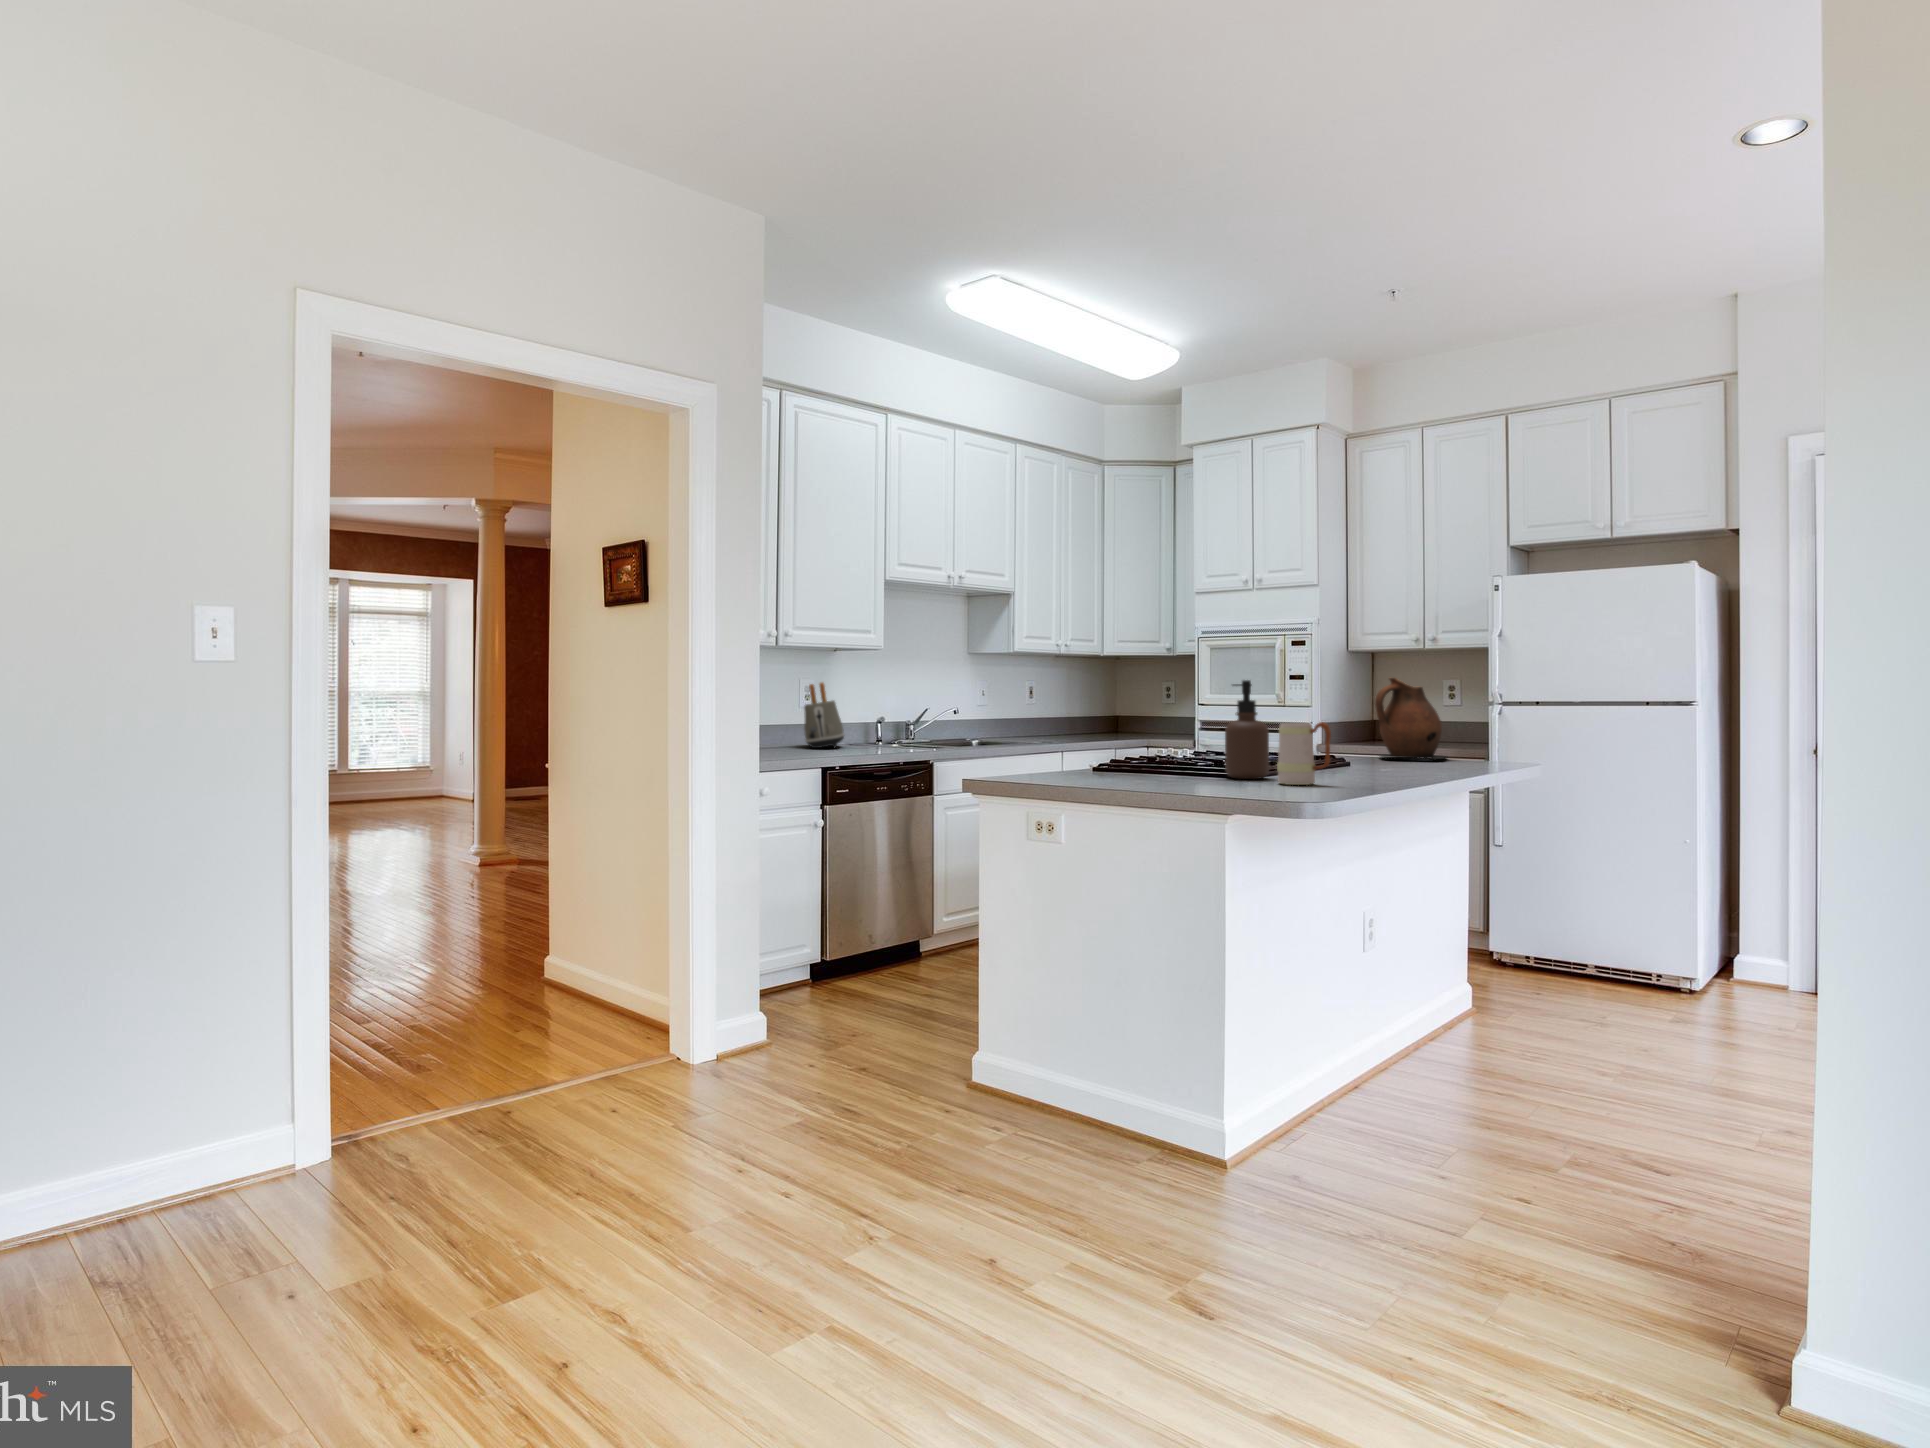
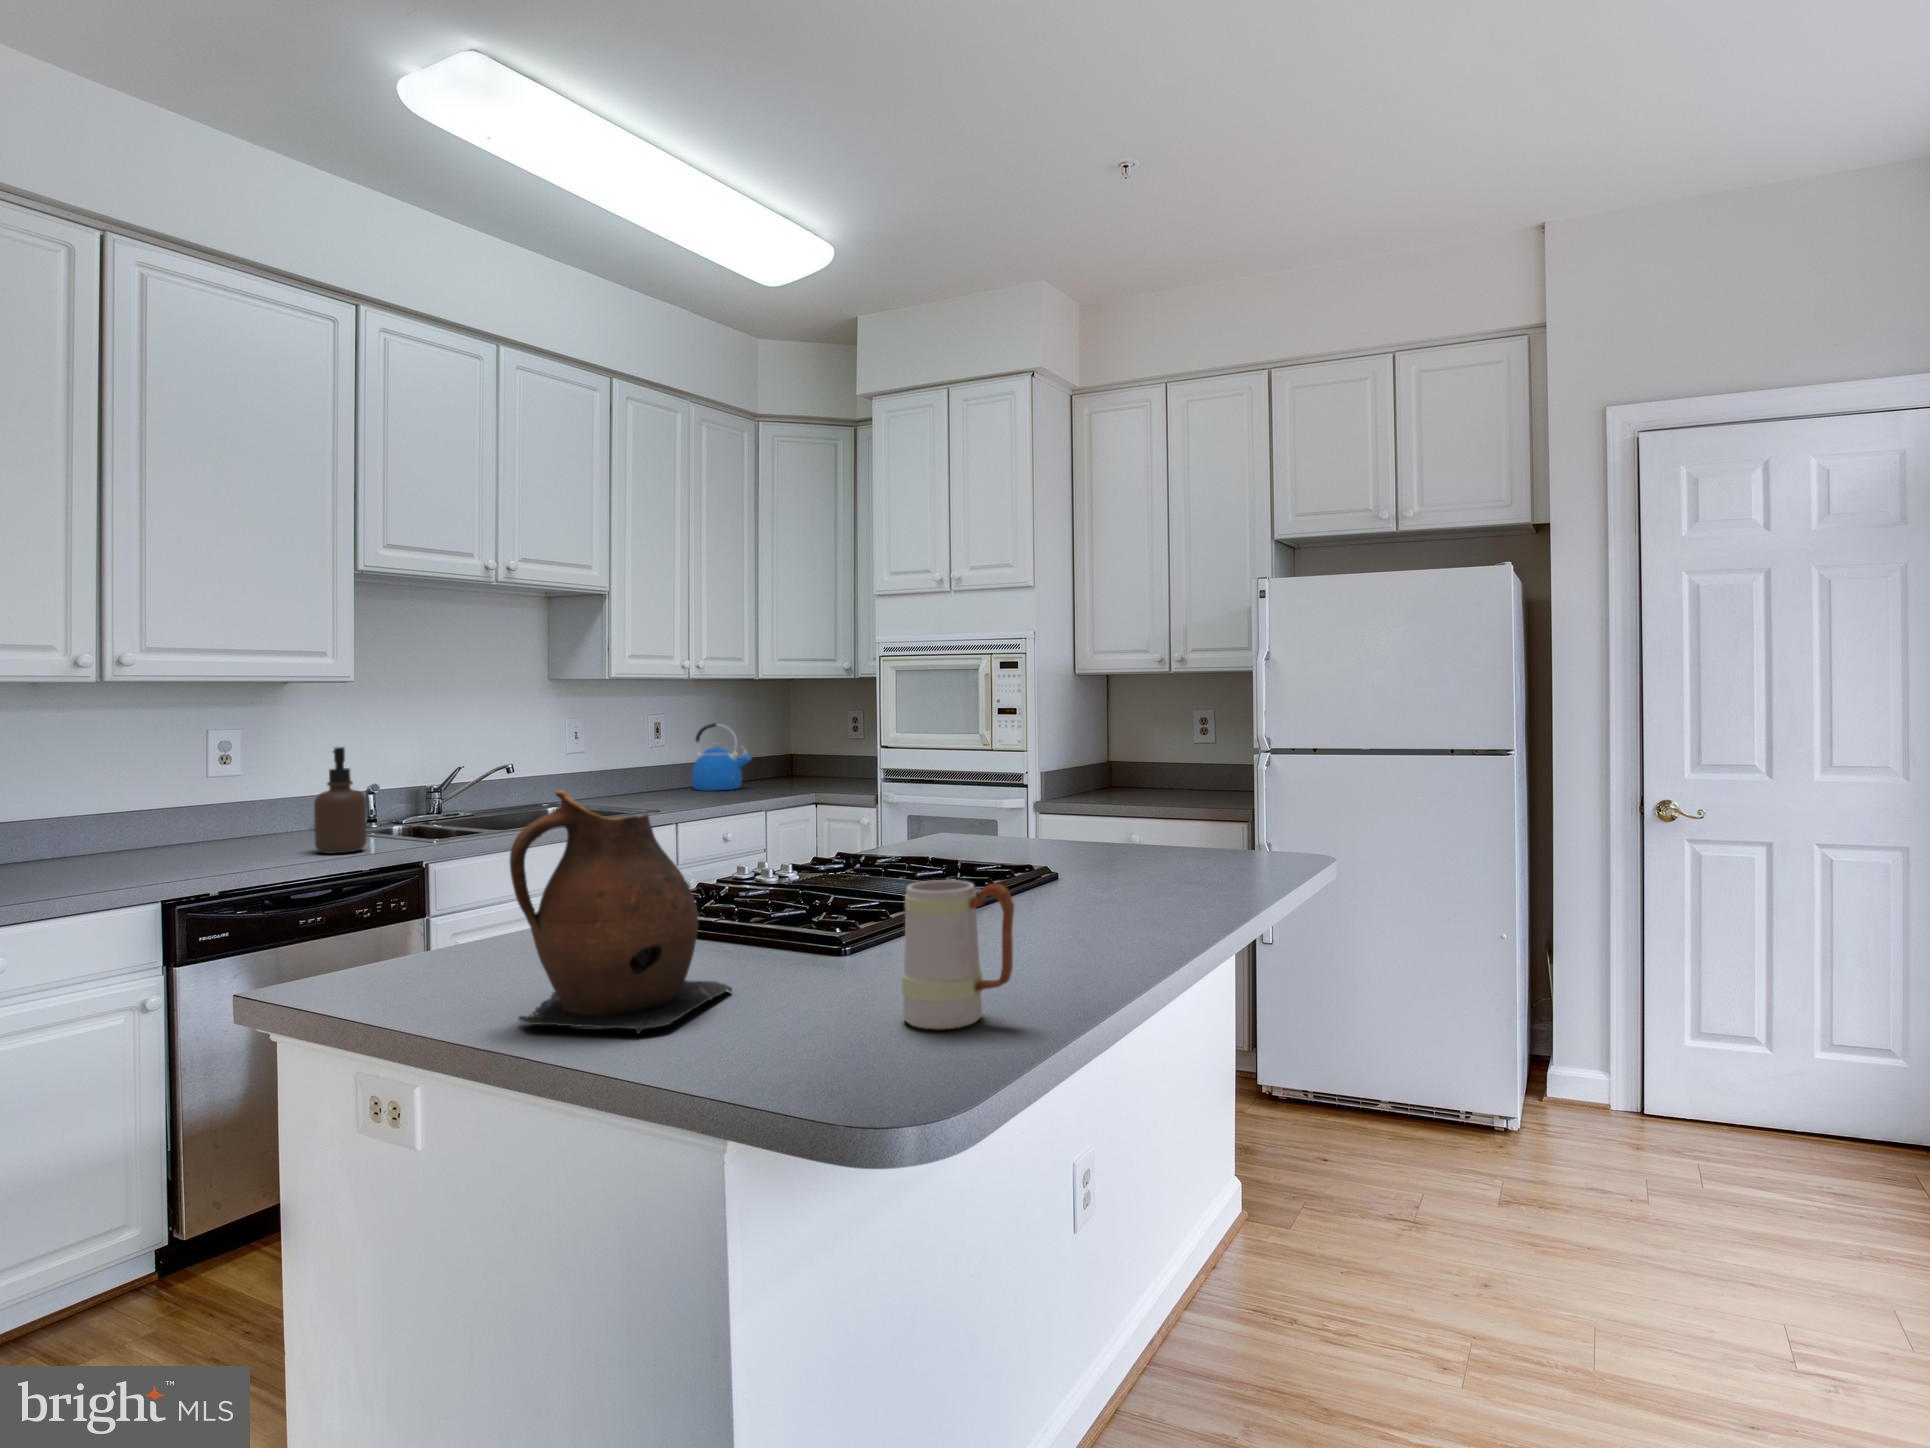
ceramic pitcher: present [1375,678,1446,759] -> present [509,790,732,1034]
soap dispenser: present [1225,680,1269,779] -> present [314,747,367,854]
toaster: present [804,683,844,748] -> none [181,737,279,855]
kettle: none [1053,687,1097,735] -> present [692,723,752,791]

